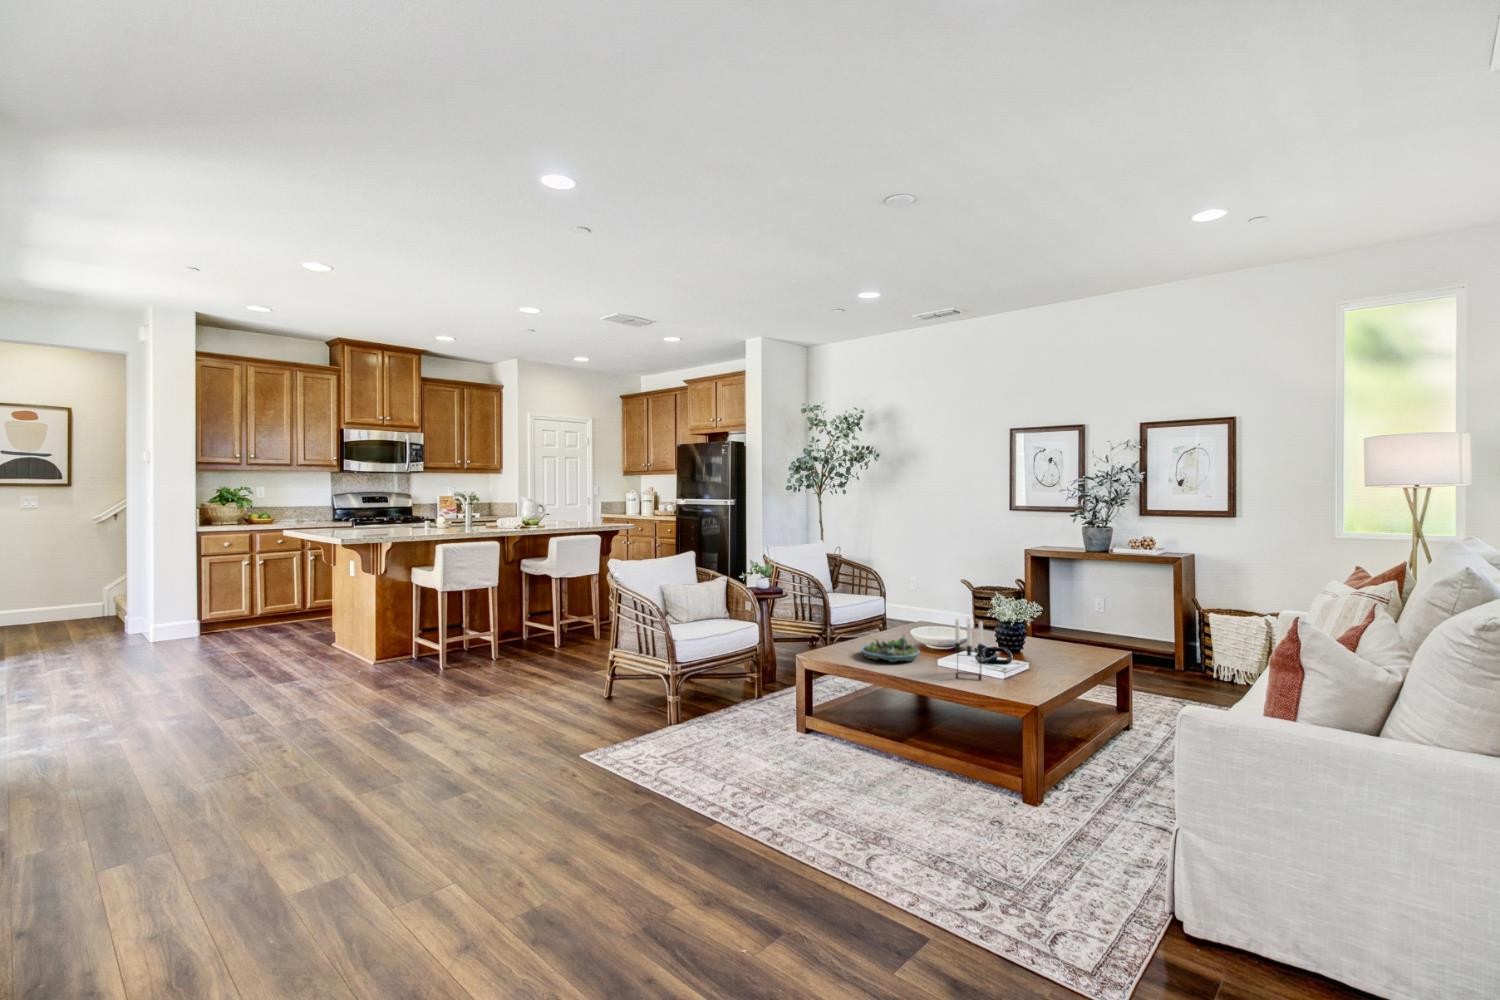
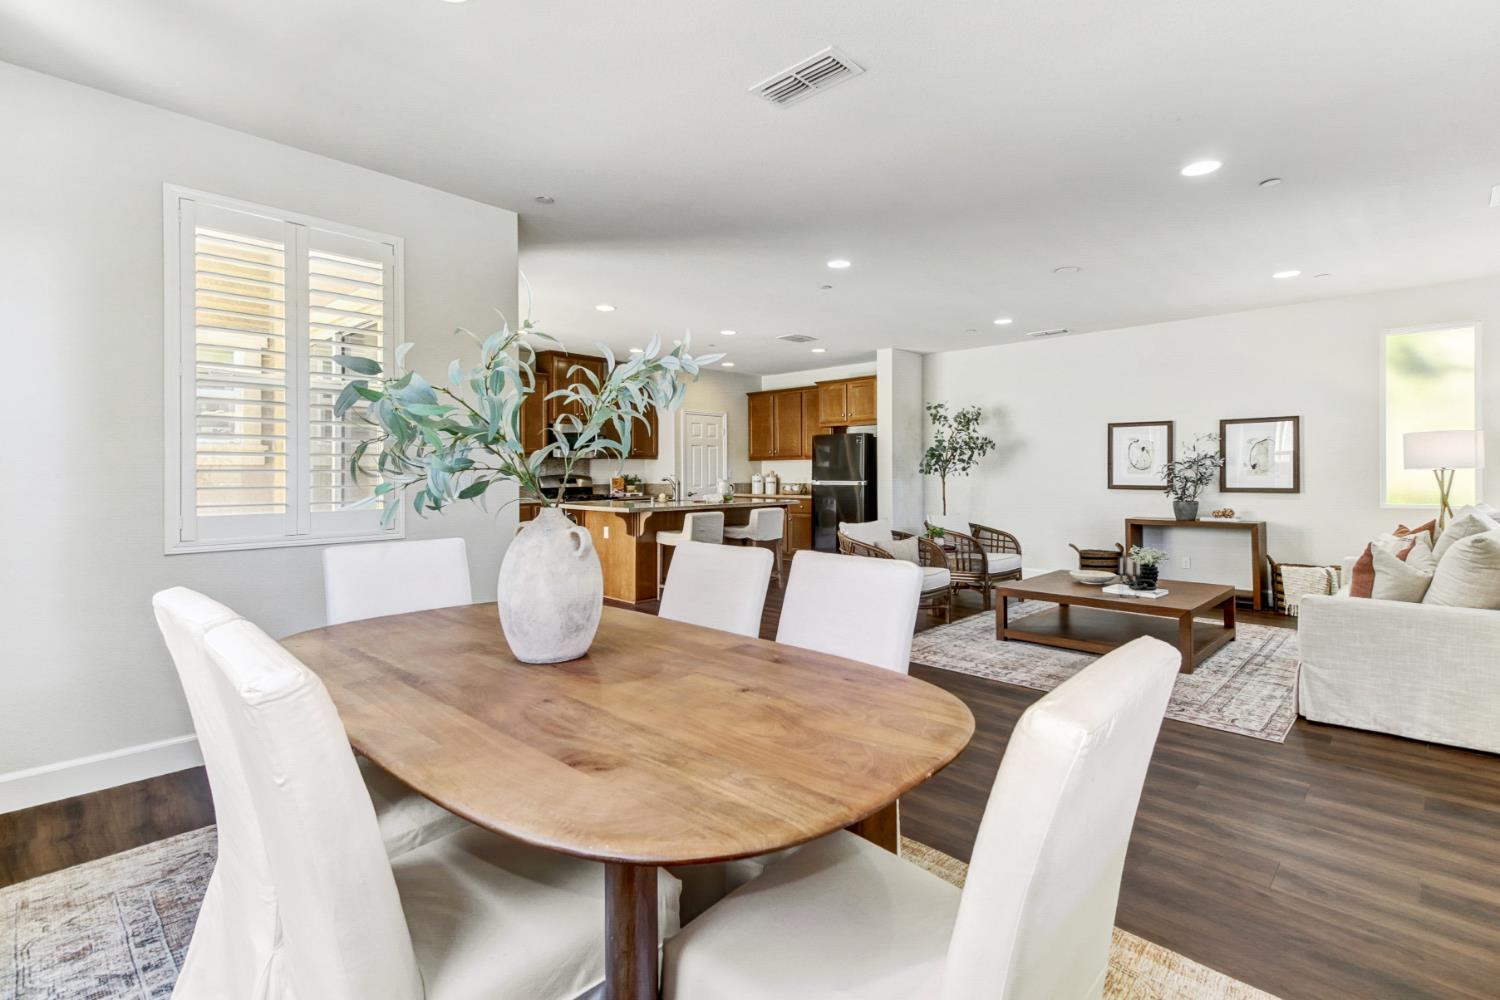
succulent planter: present [861,634,920,662] -> none [1042,570,1086,589]

